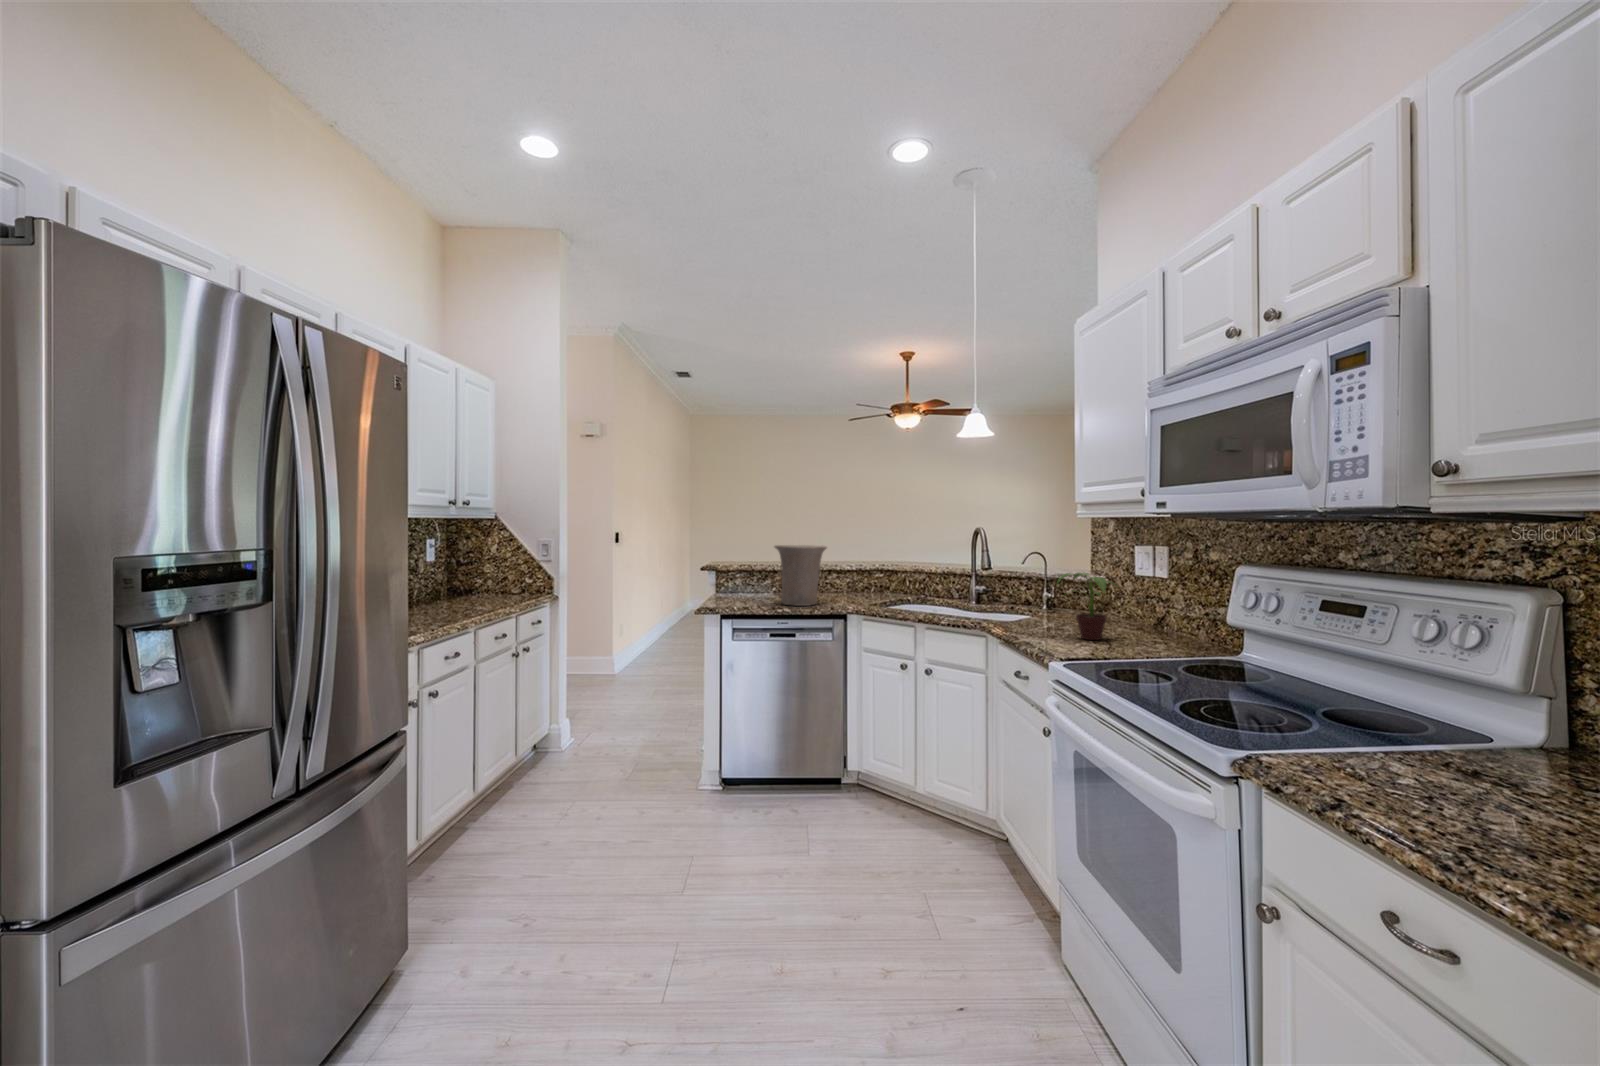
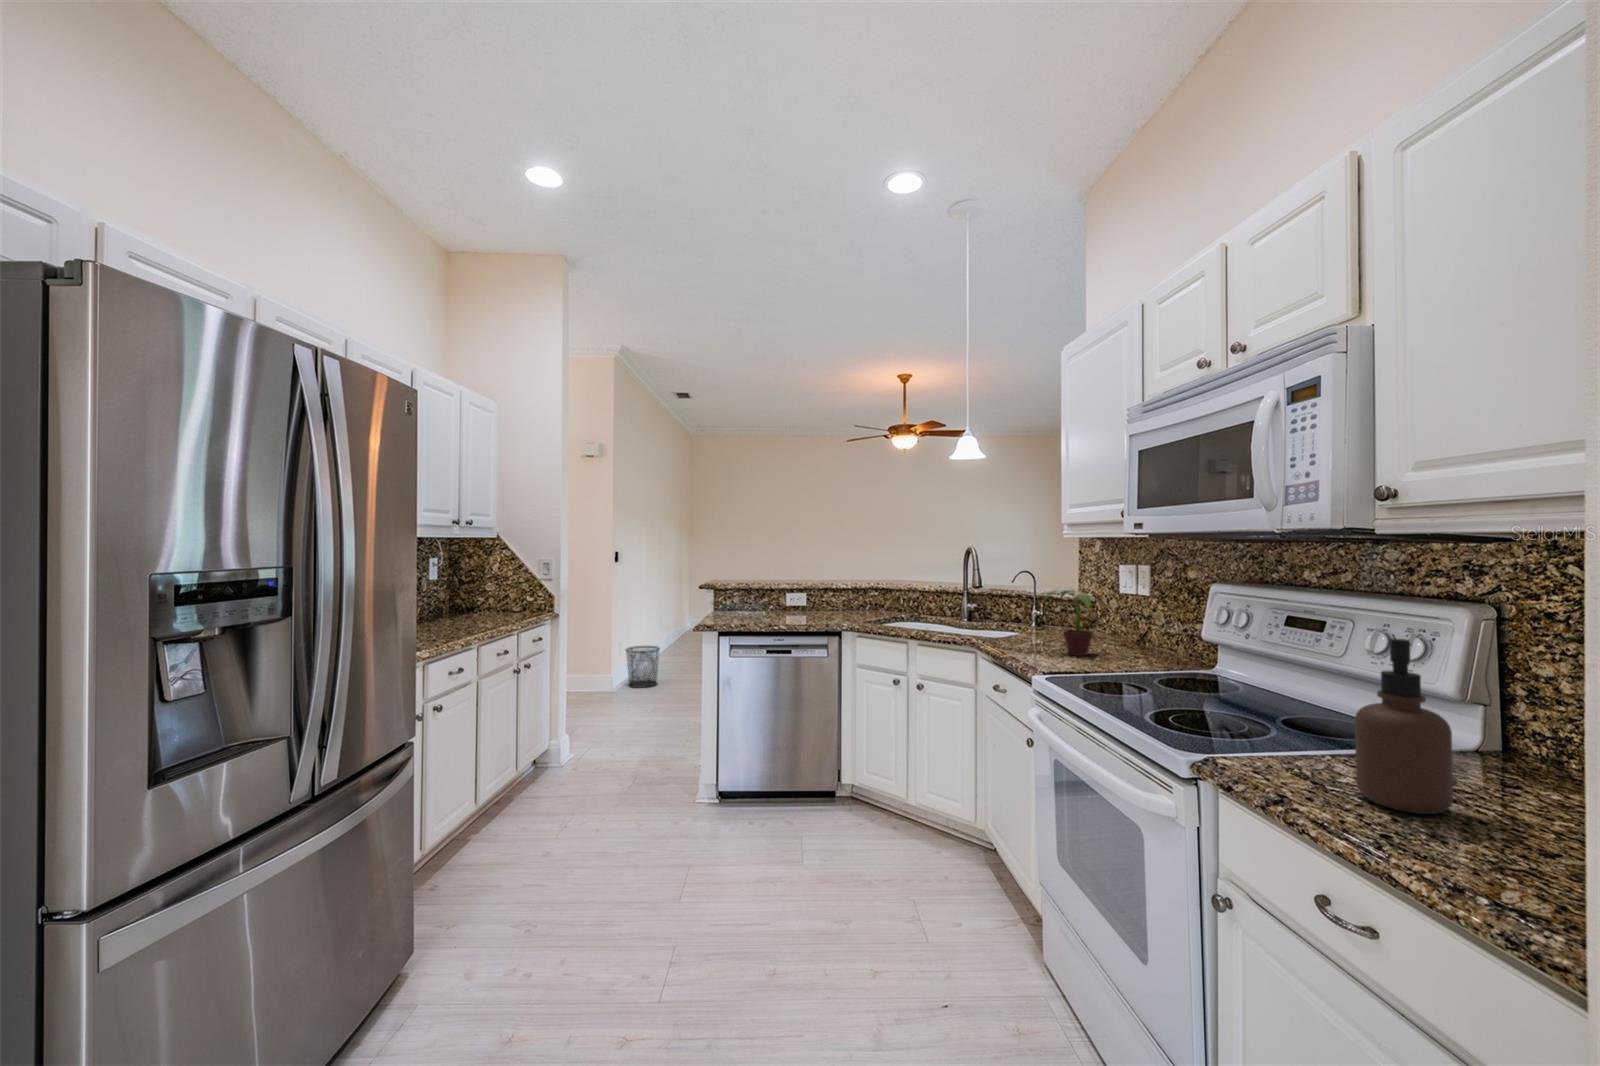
vase: present [774,545,827,606] -> none [769,563,822,623]
trash can: none [631,627,665,669] -> present [626,646,660,688]
soap dispenser: none [1423,628,1538,823] -> present [1355,639,1453,814]

